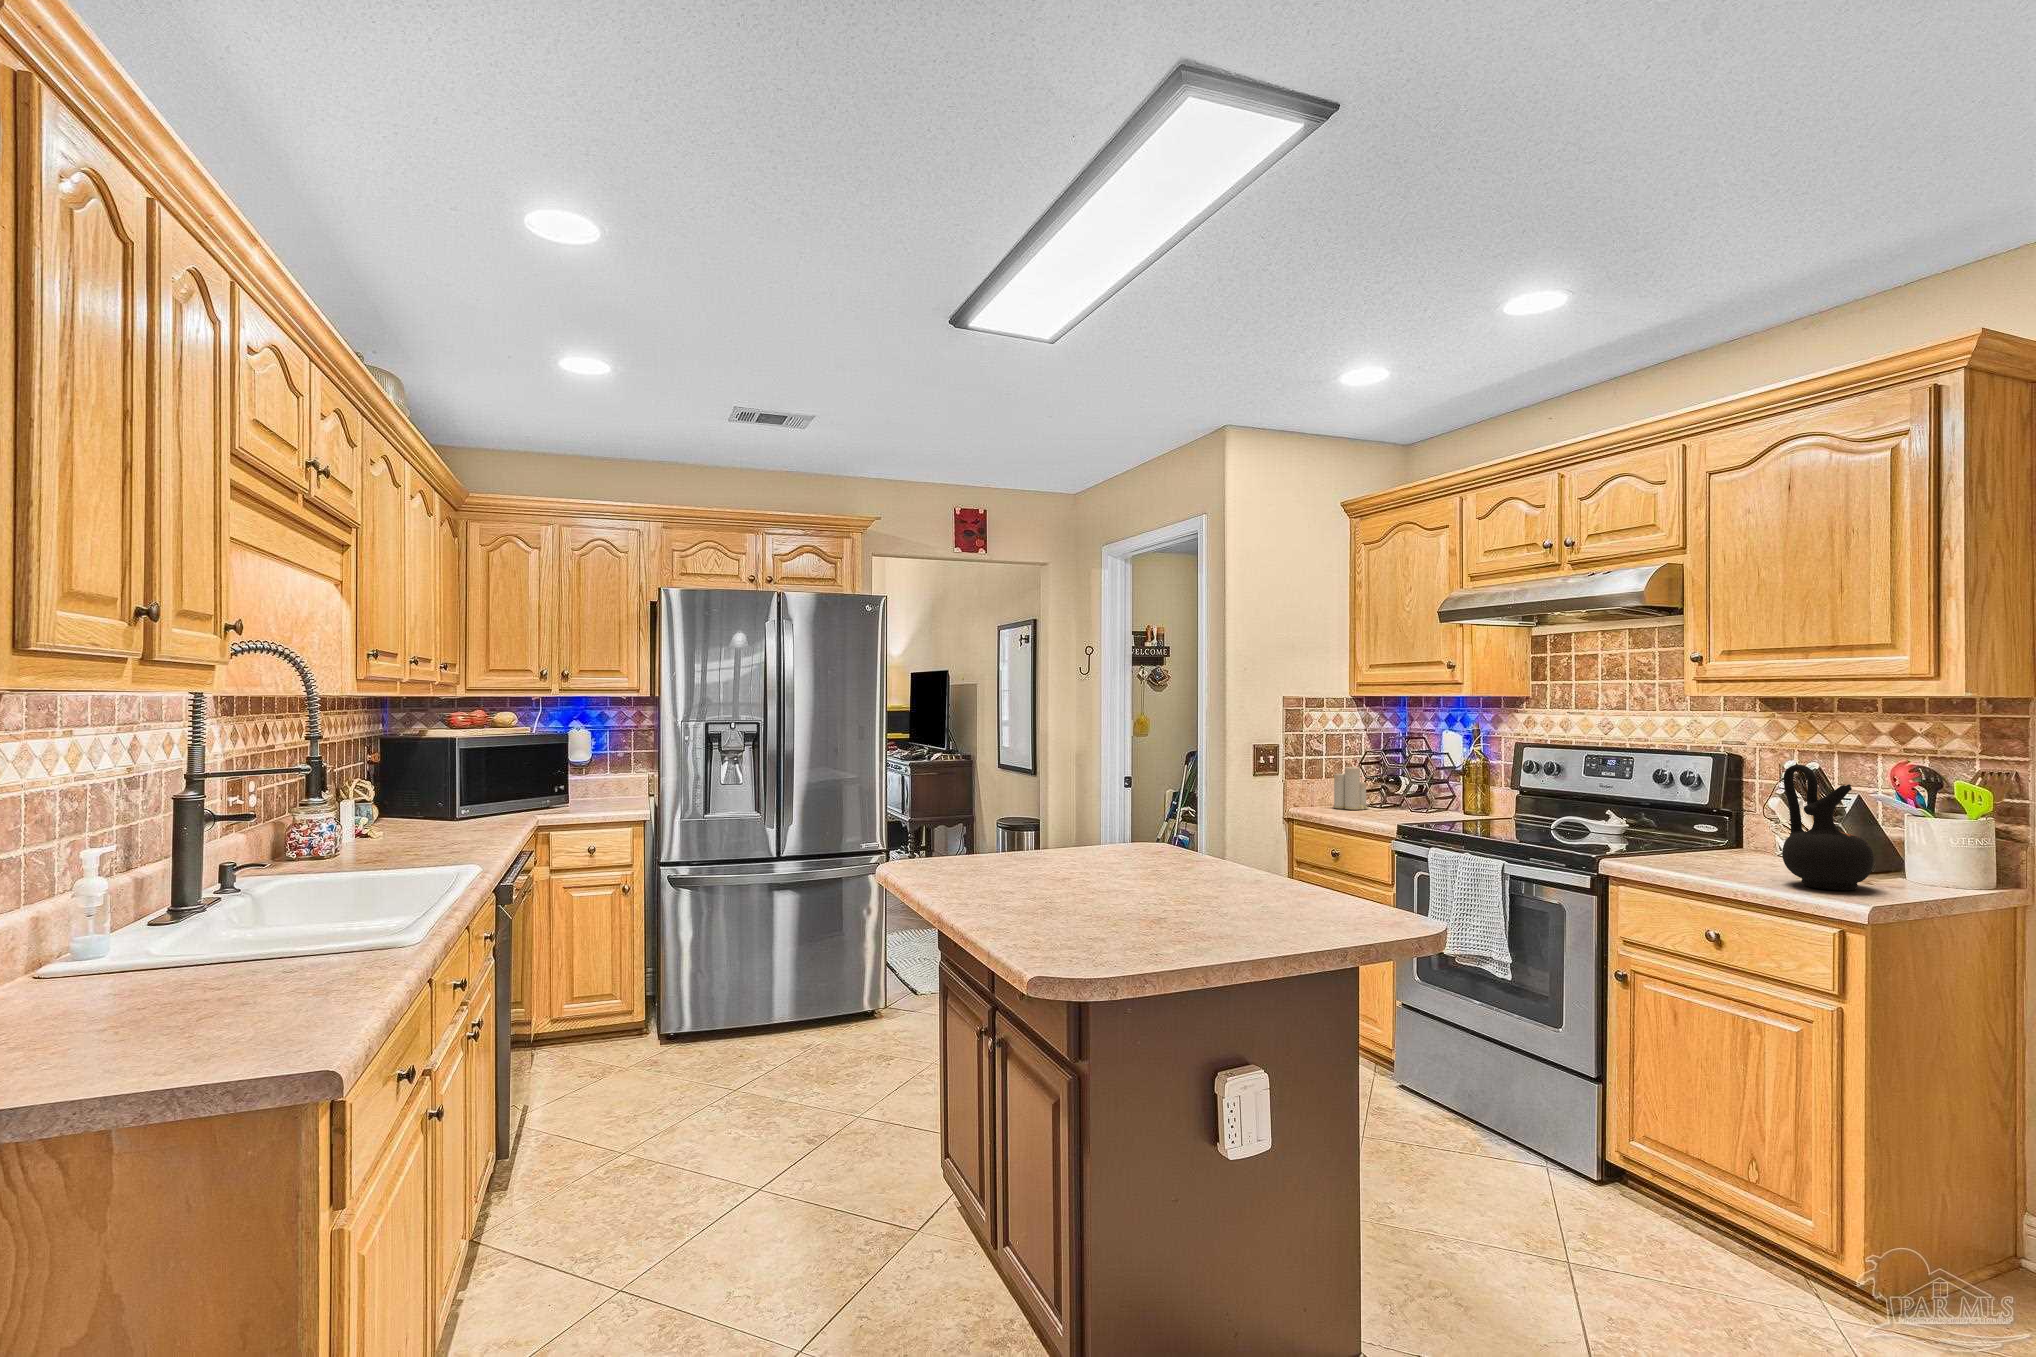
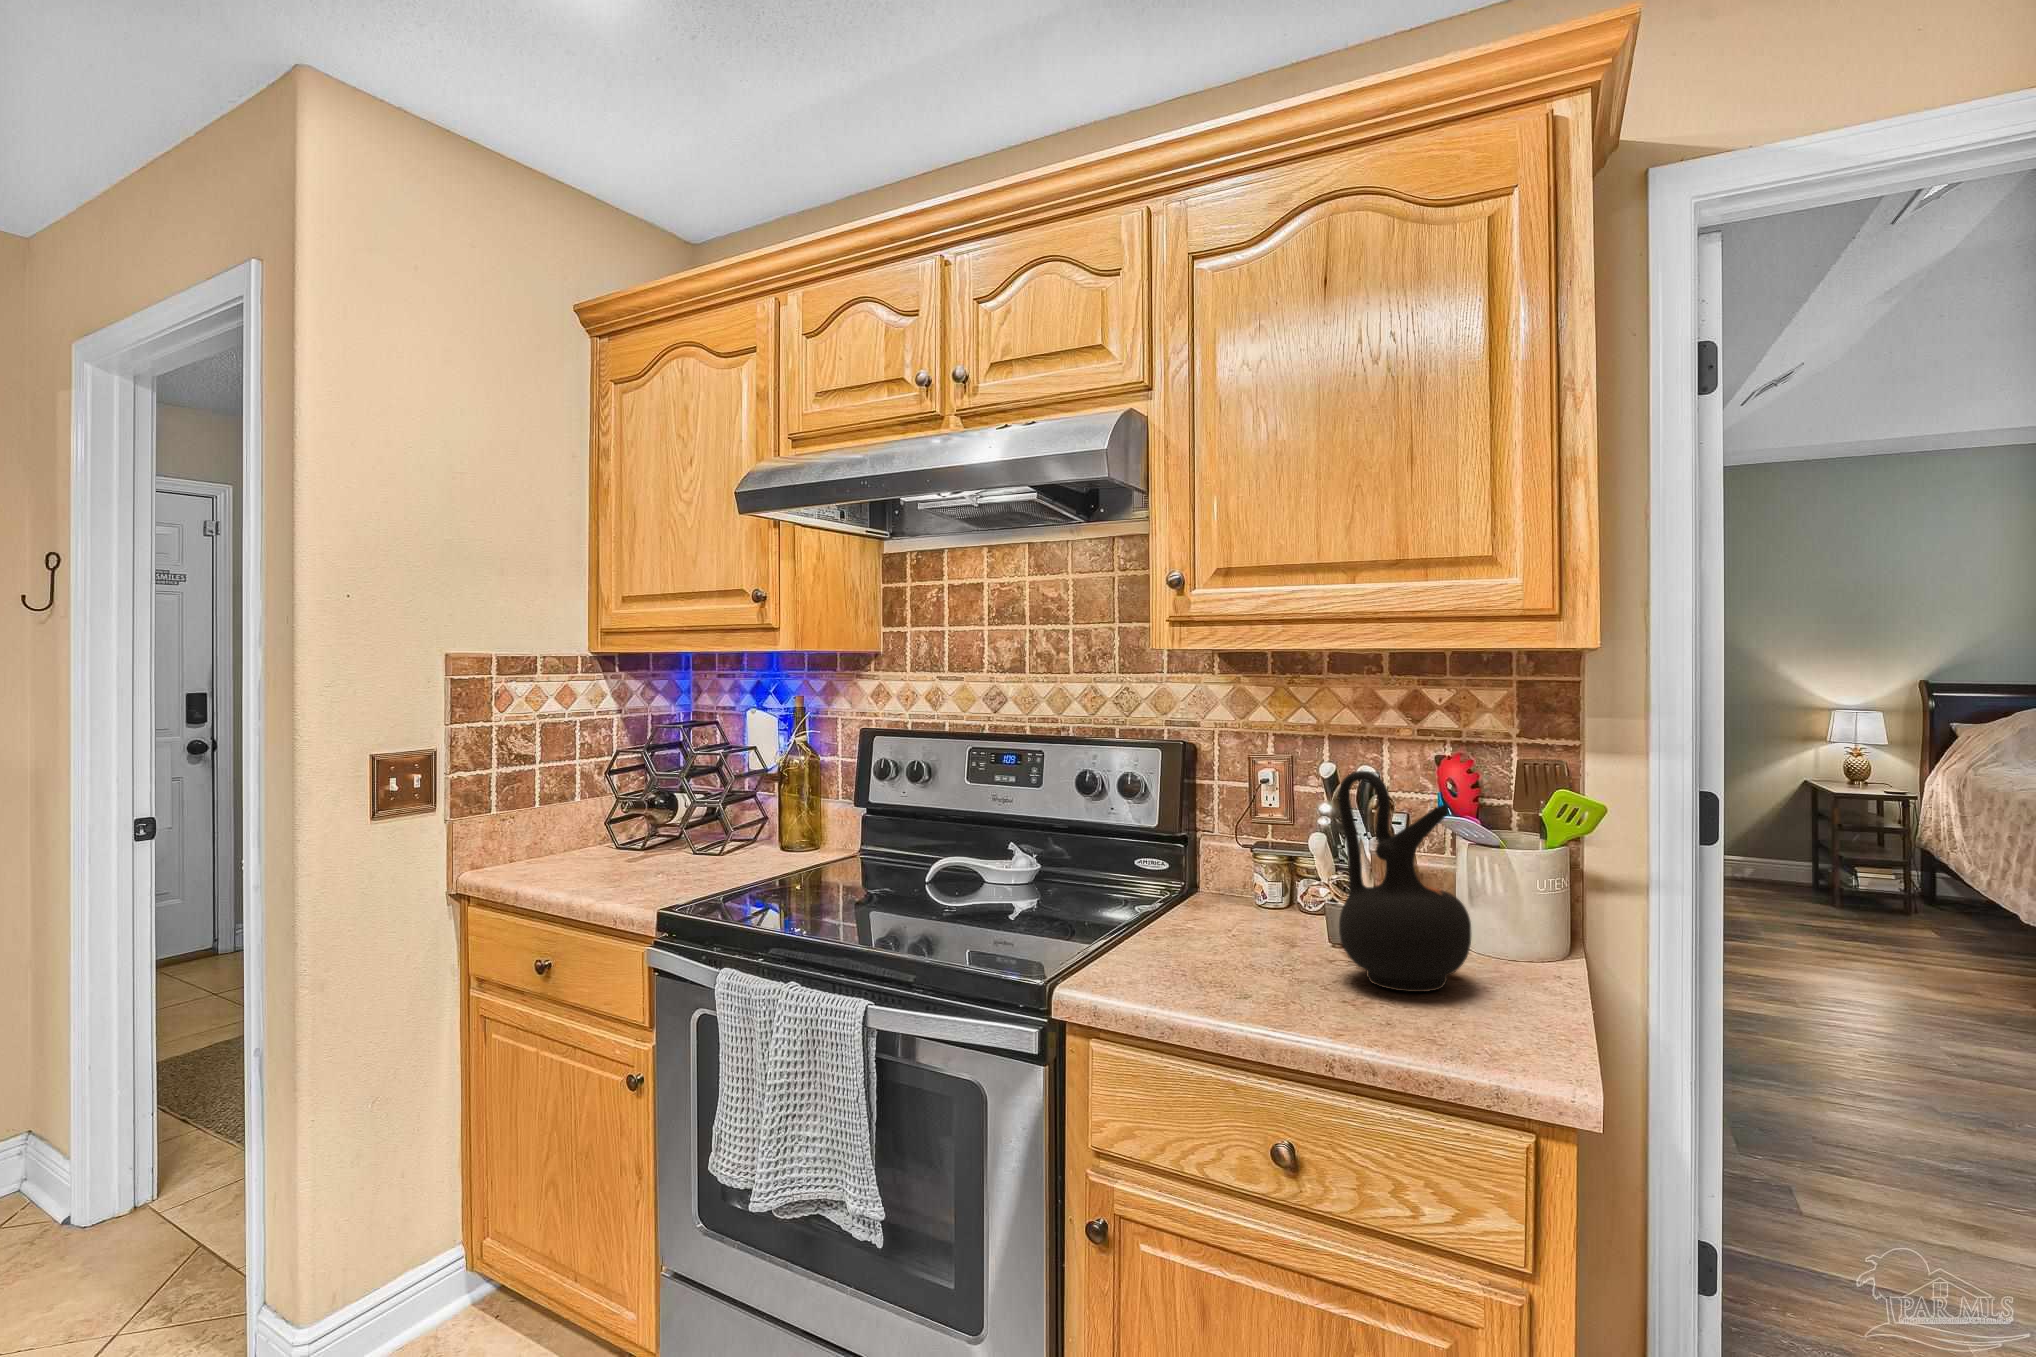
candle: present [1333,767,1368,810] -> none [555,775,619,862]

